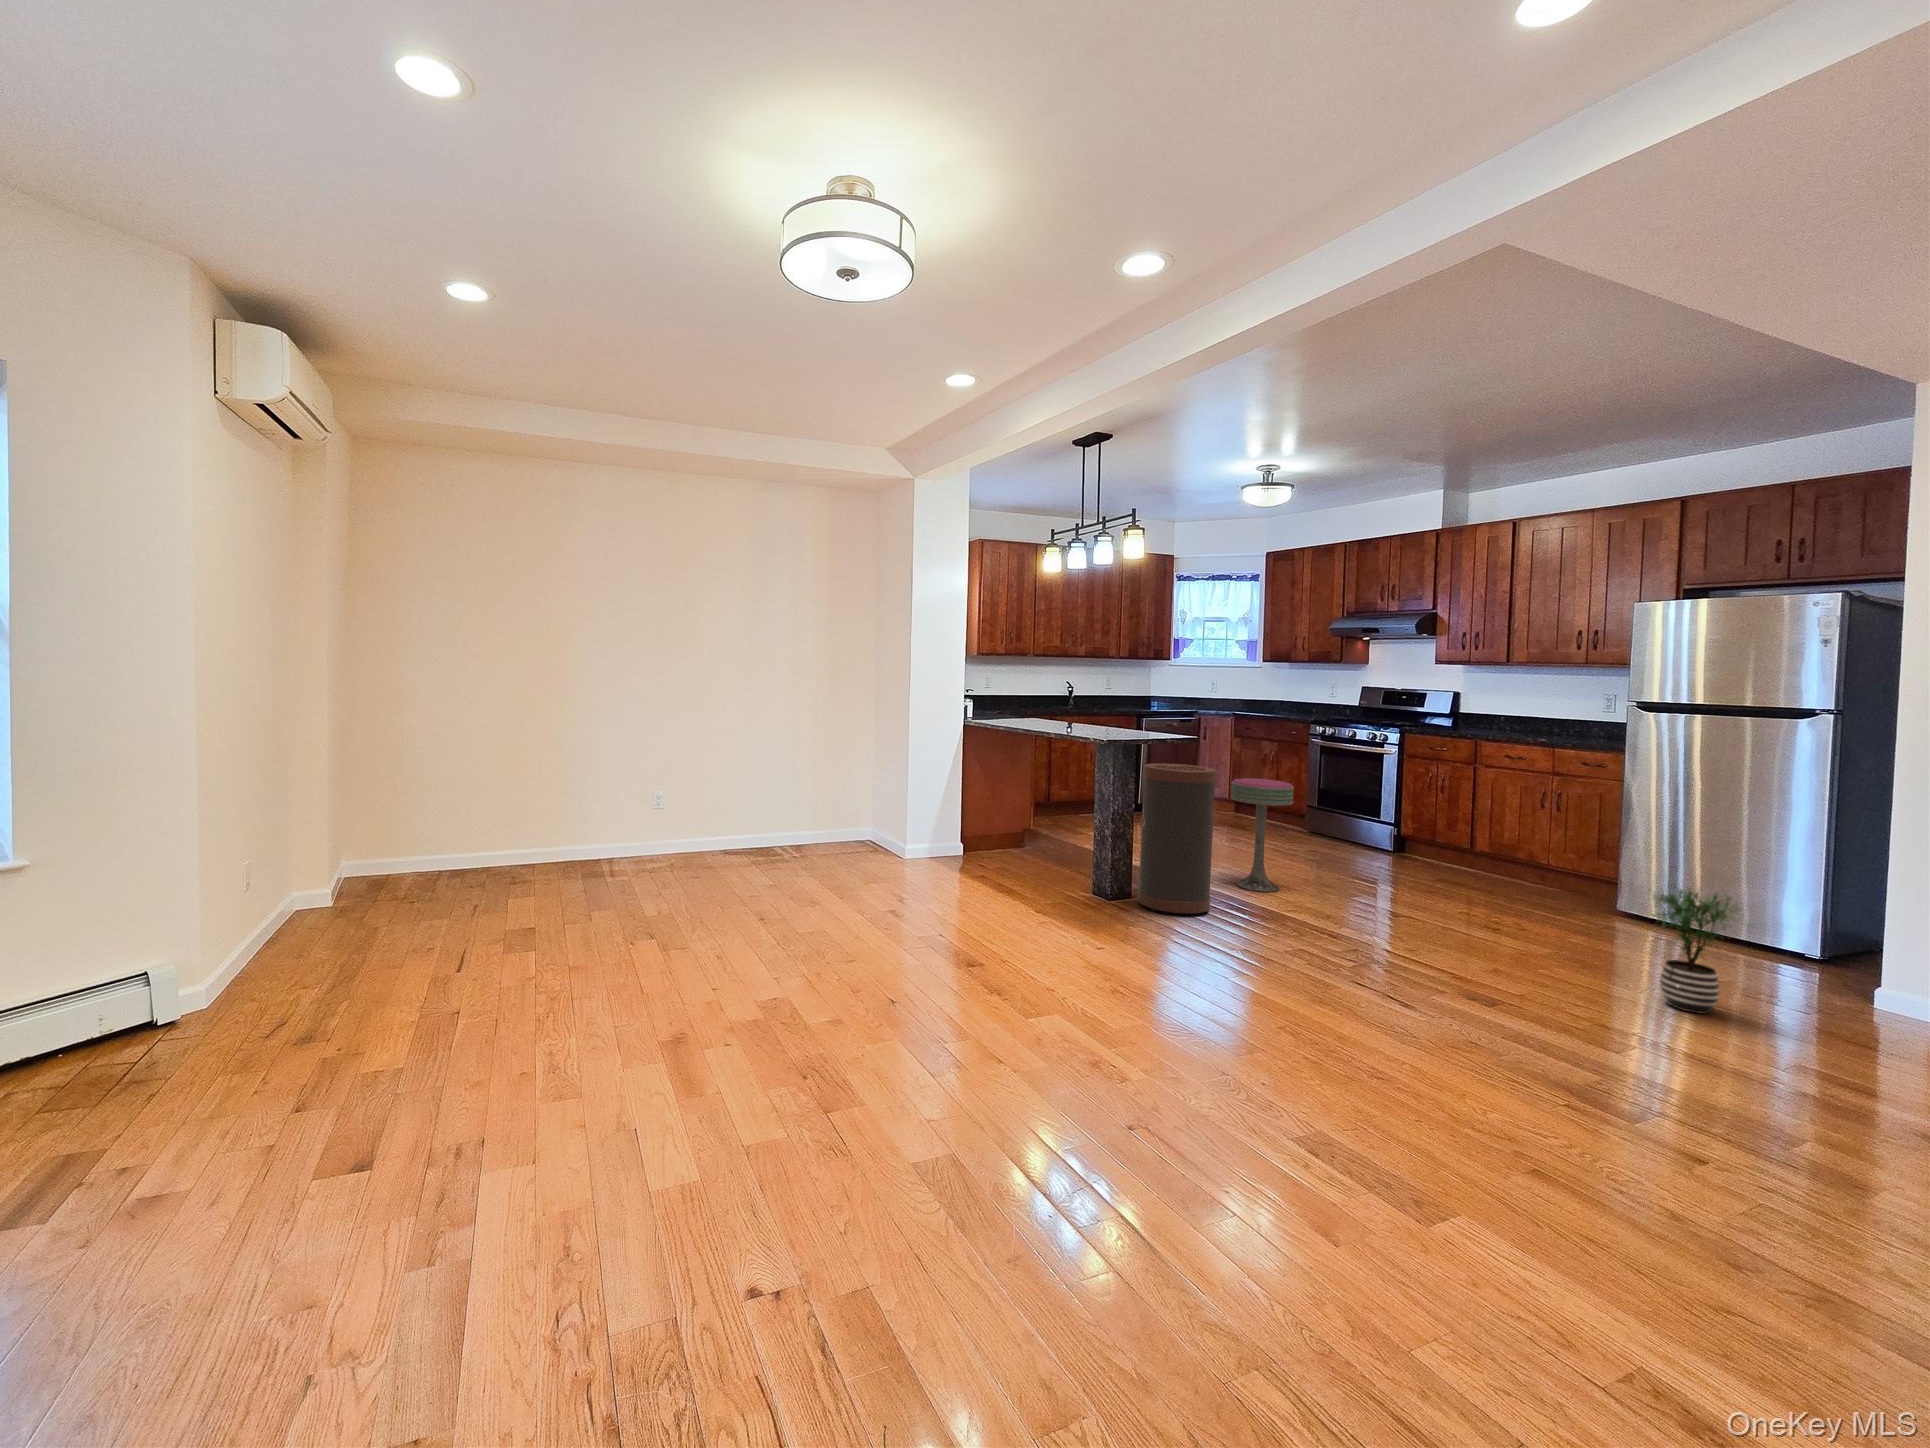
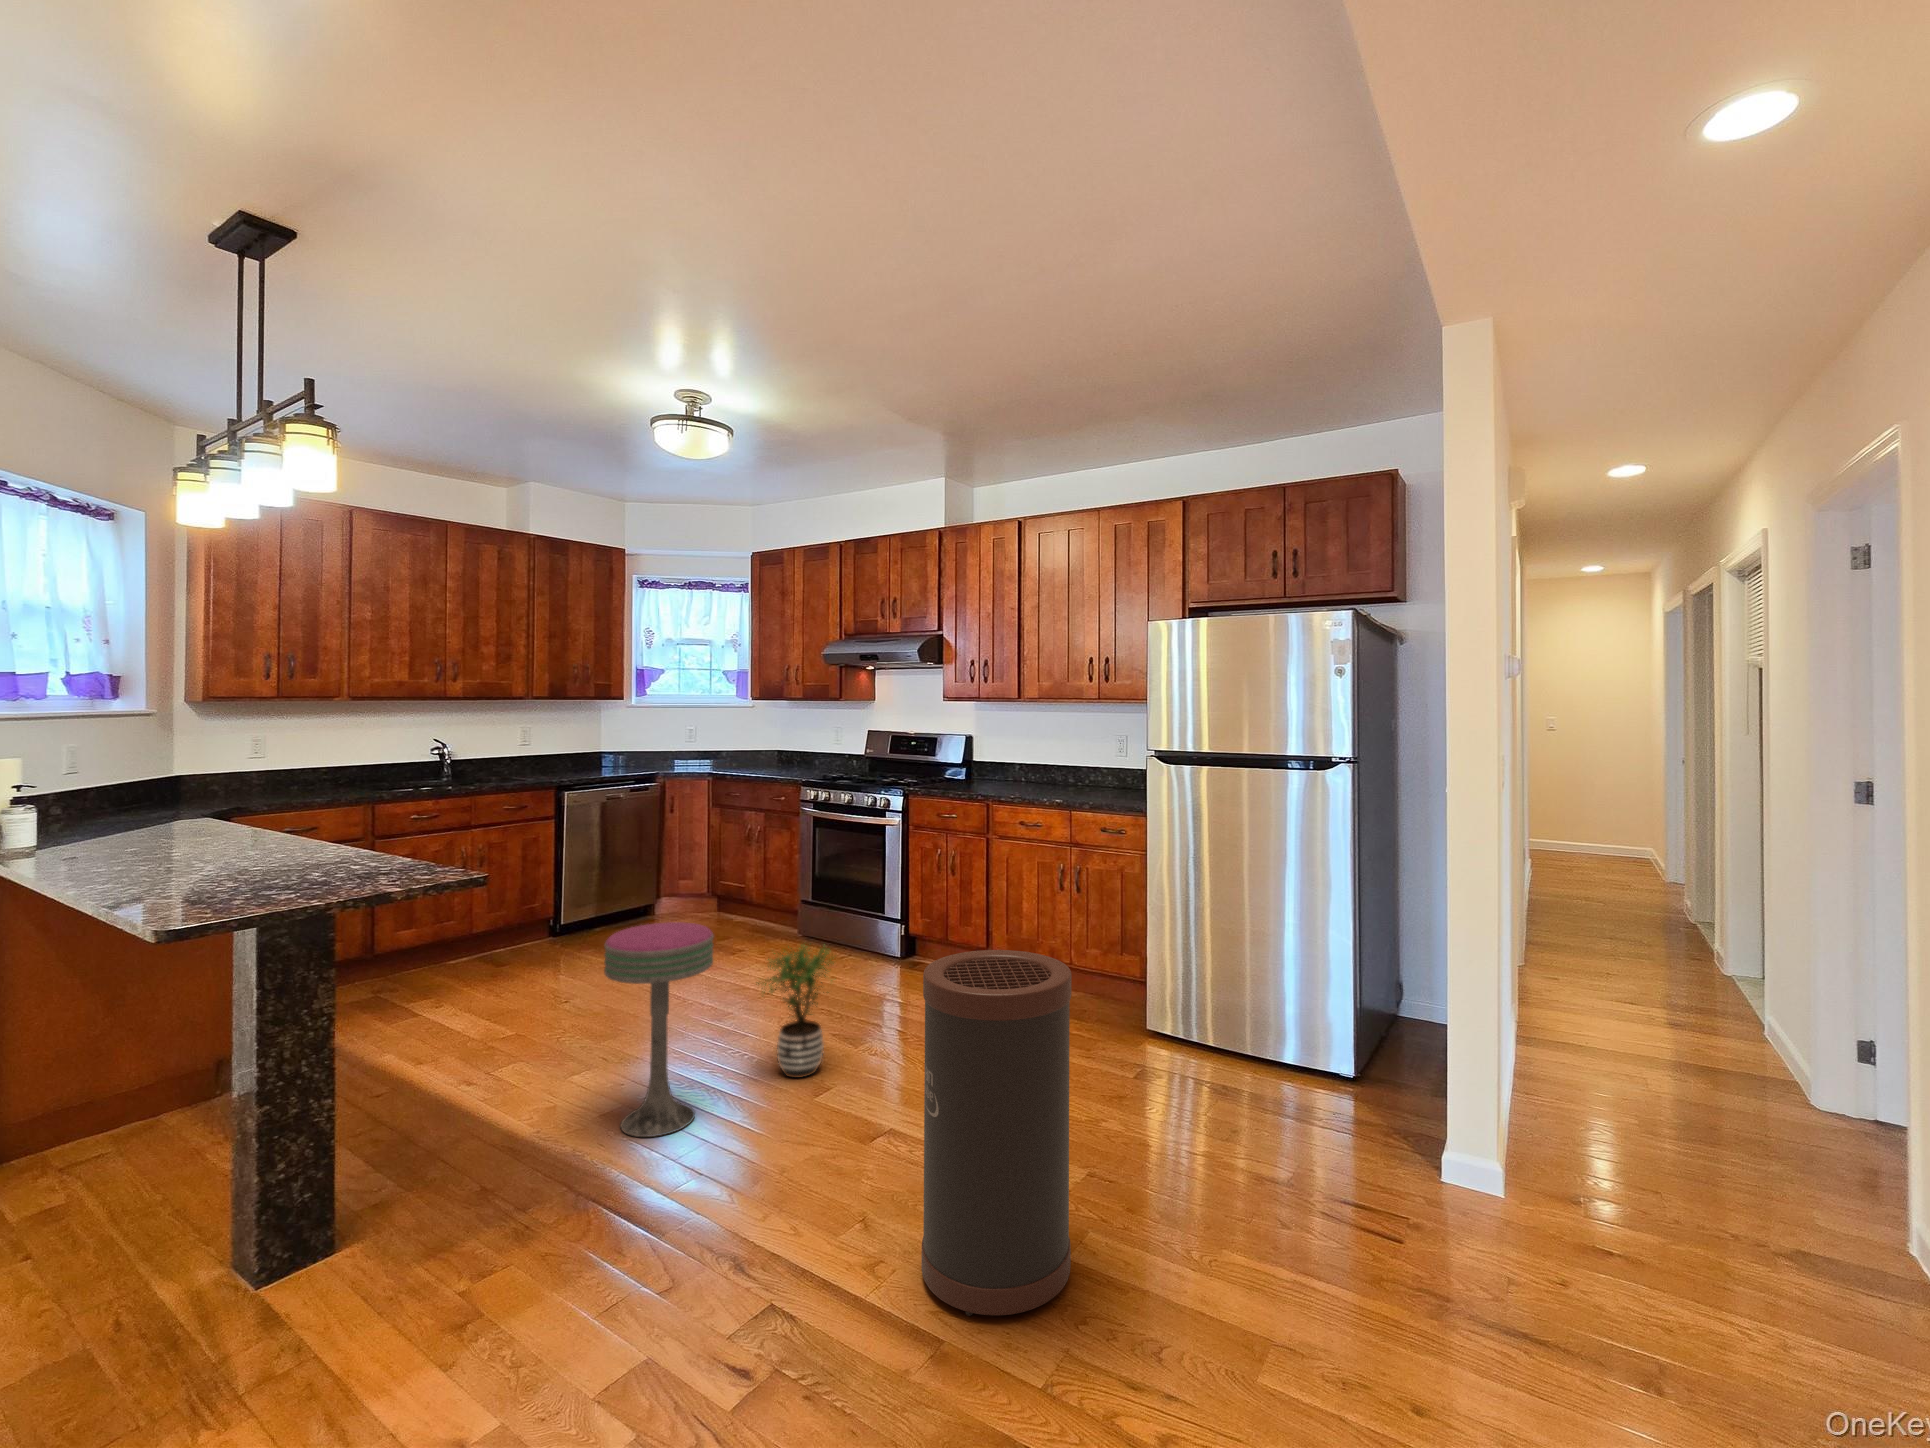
trash can: present [1138,763,1216,913] -> present [921,950,1071,1316]
potted plant: present [1651,888,1749,1014] -> present [758,945,834,1078]

